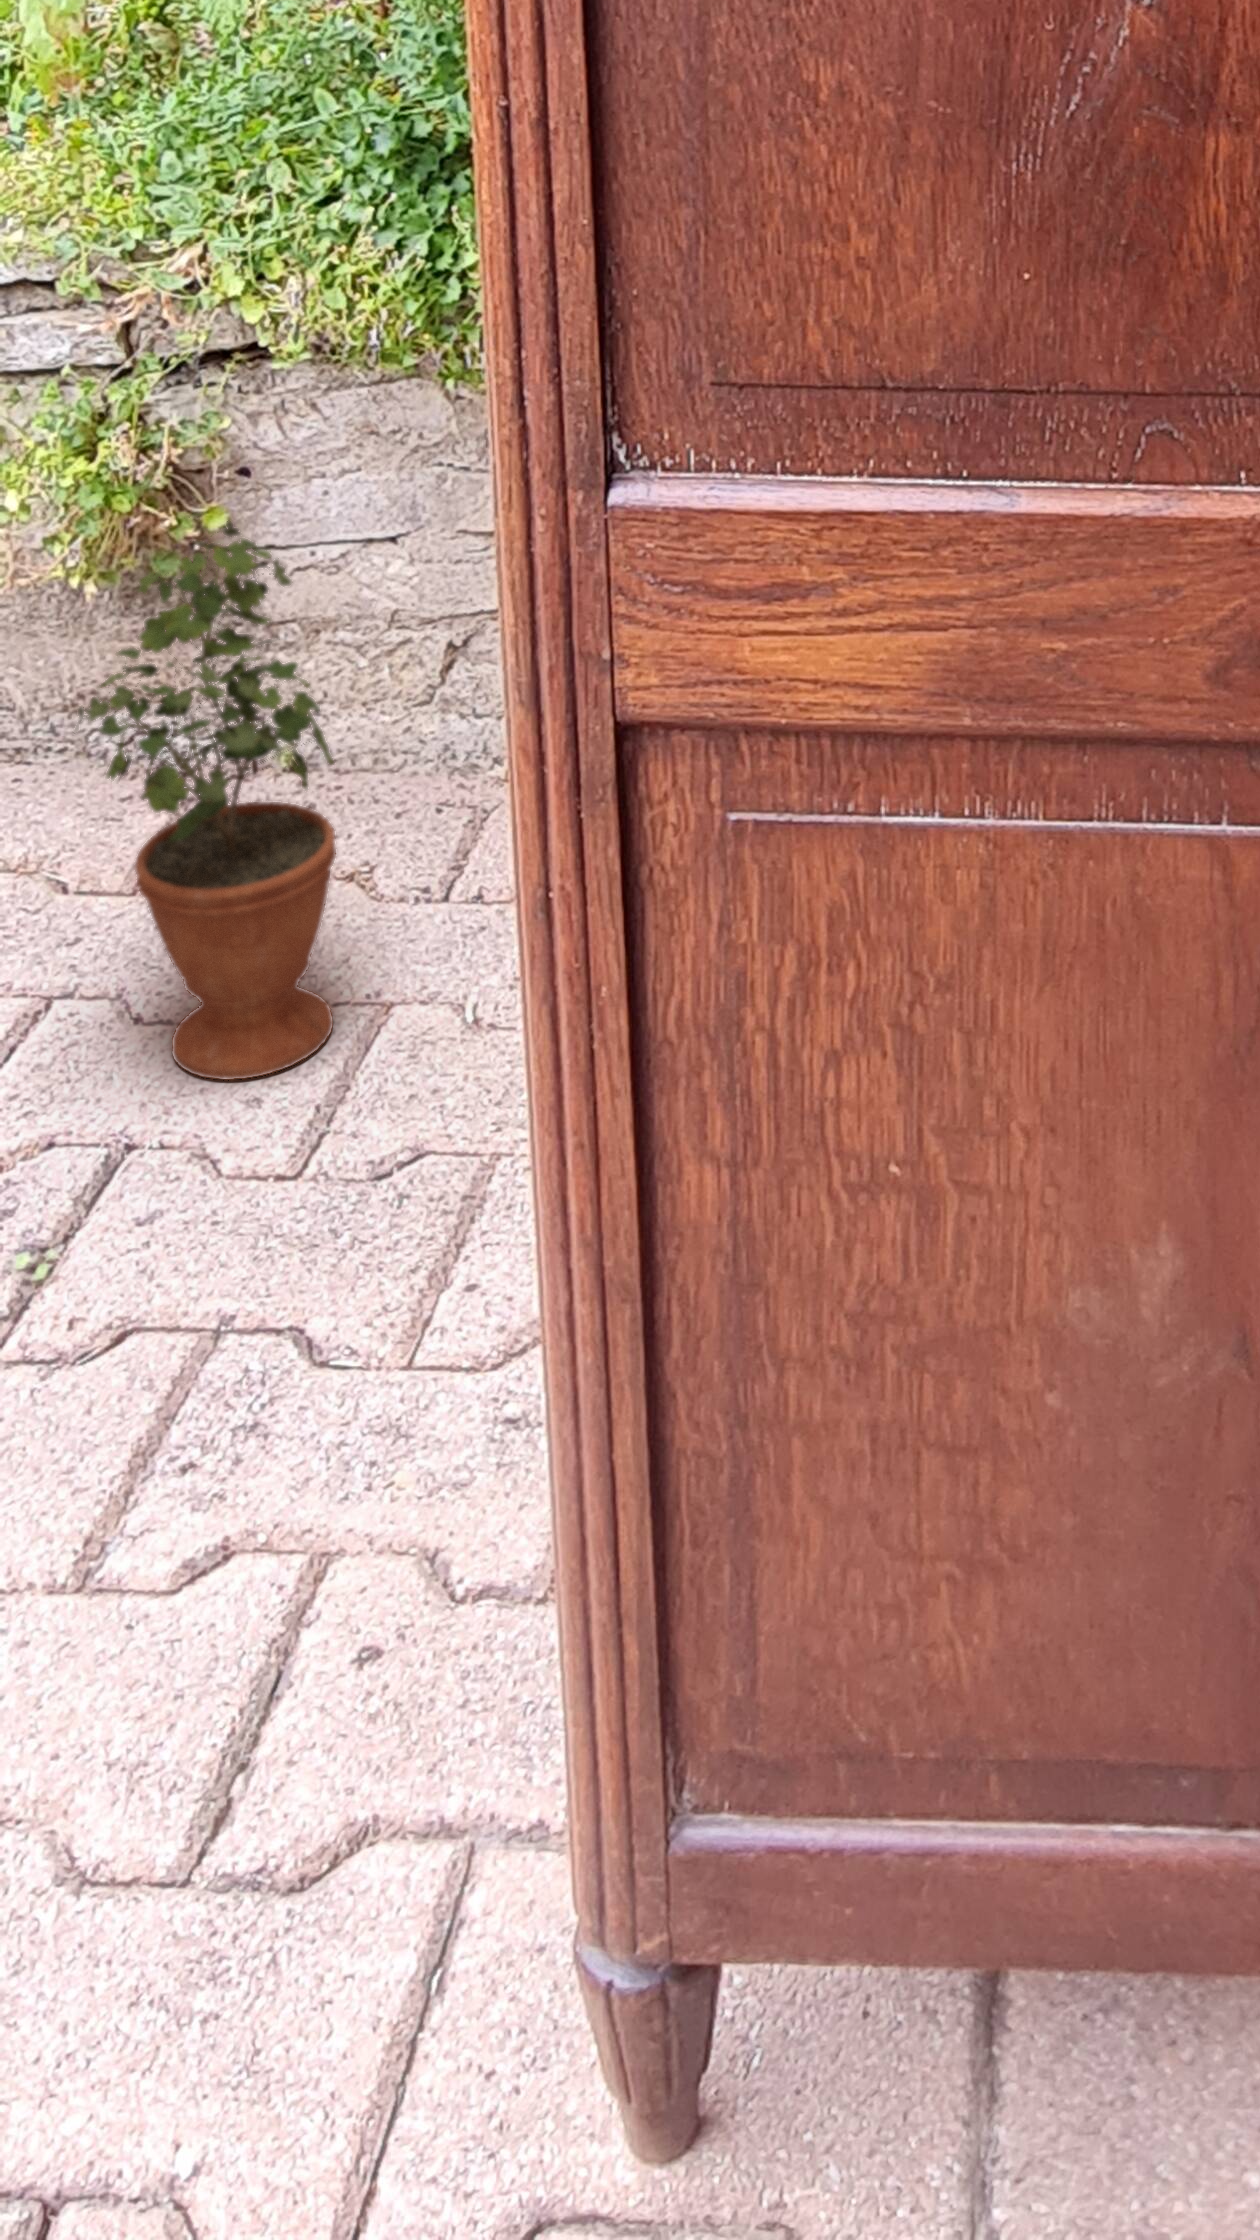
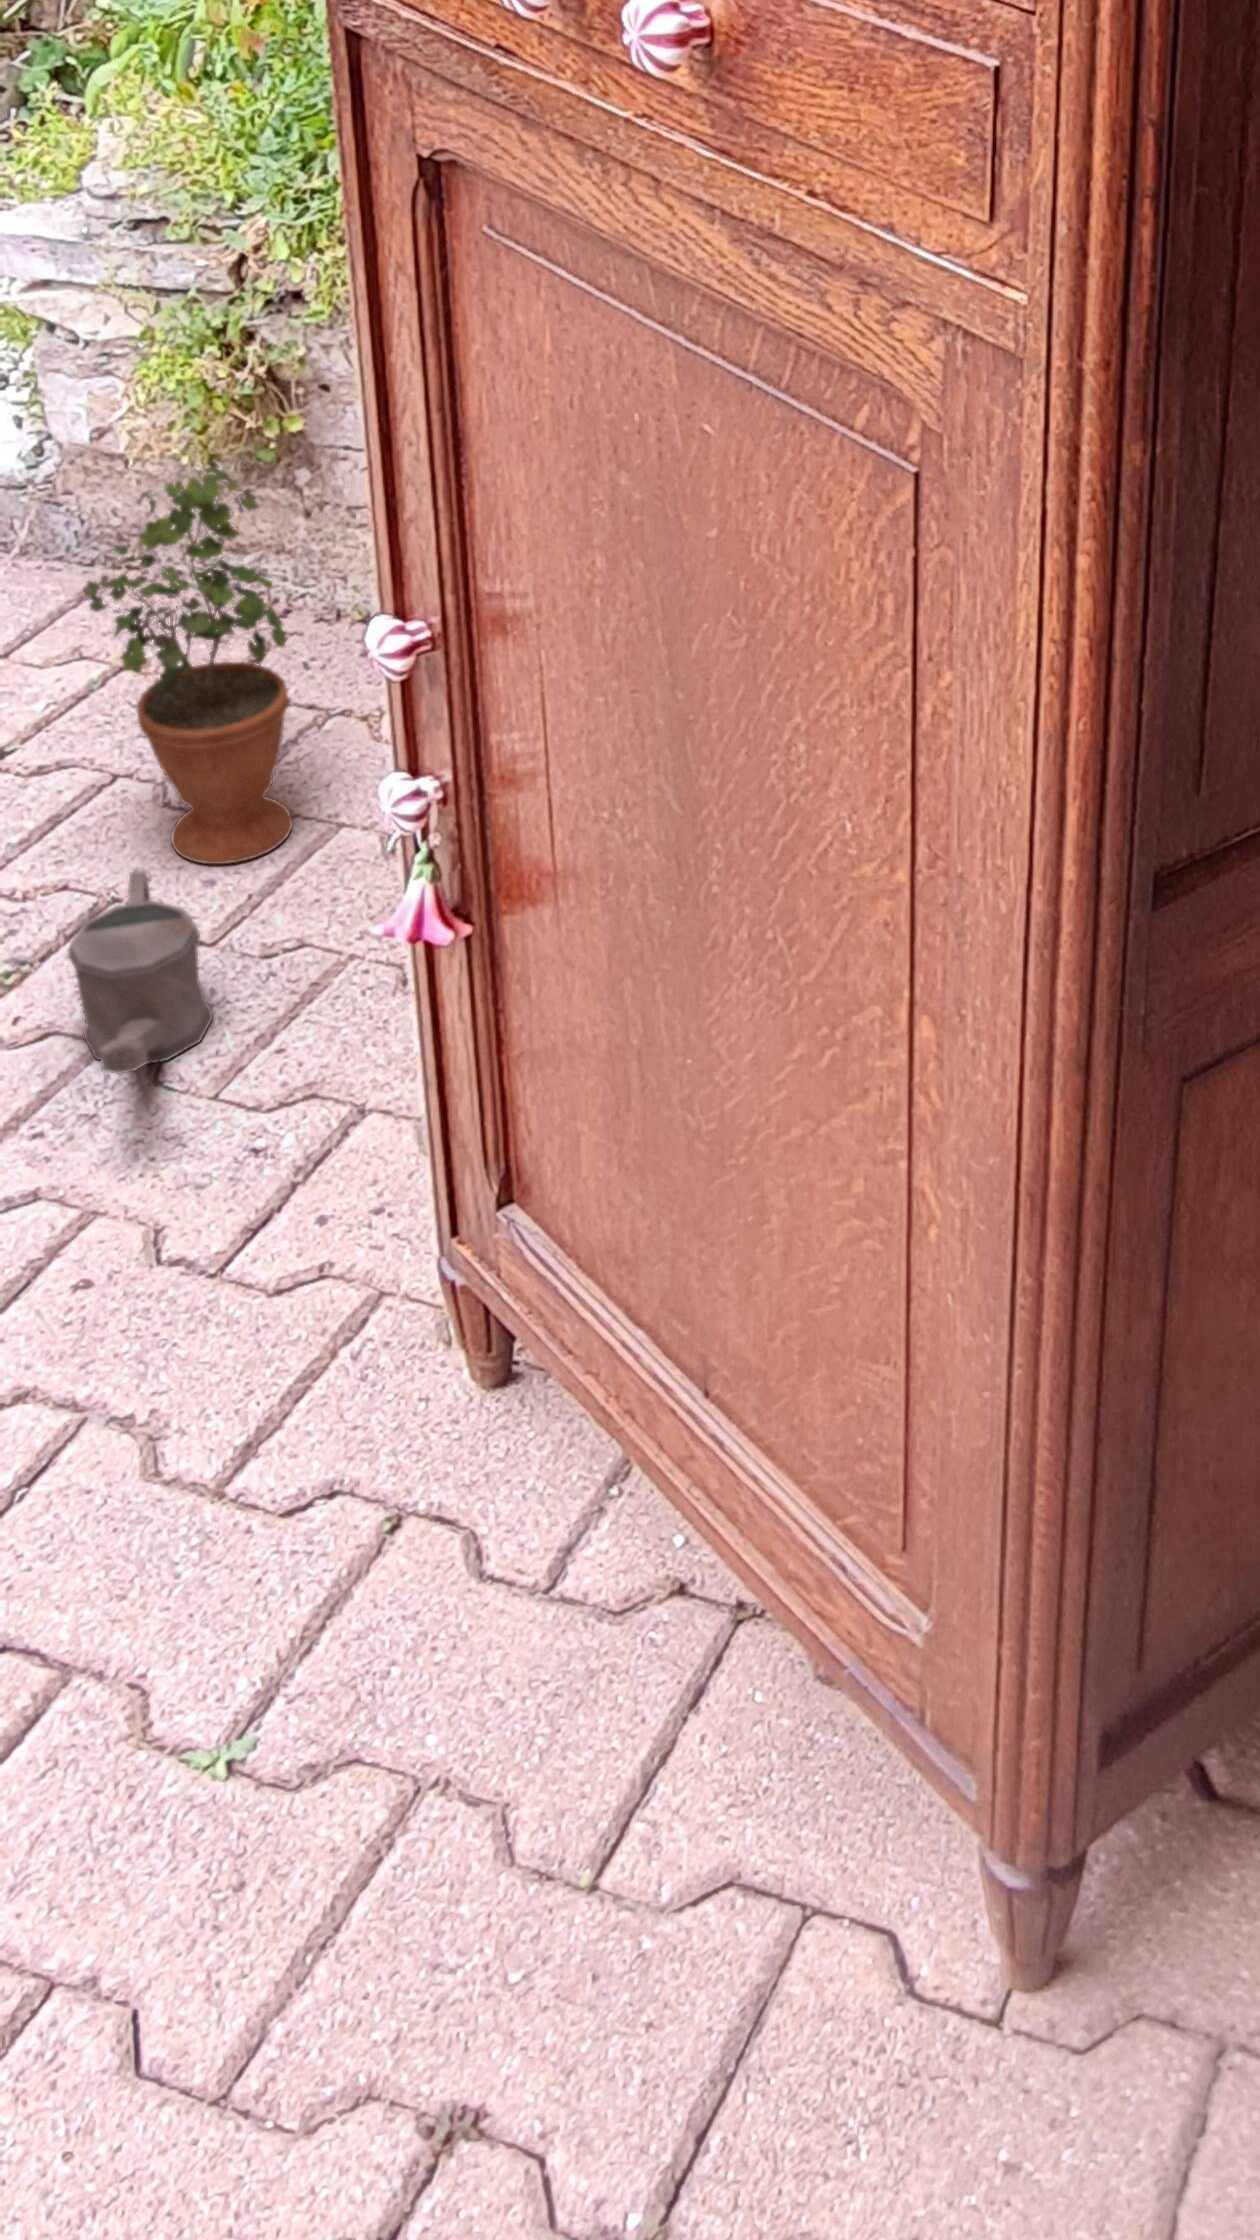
watering can: none [171,1077,372,1352] -> present [68,870,213,1073]

